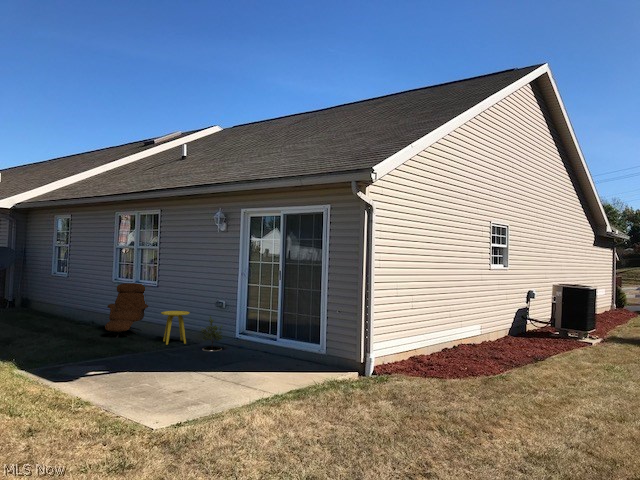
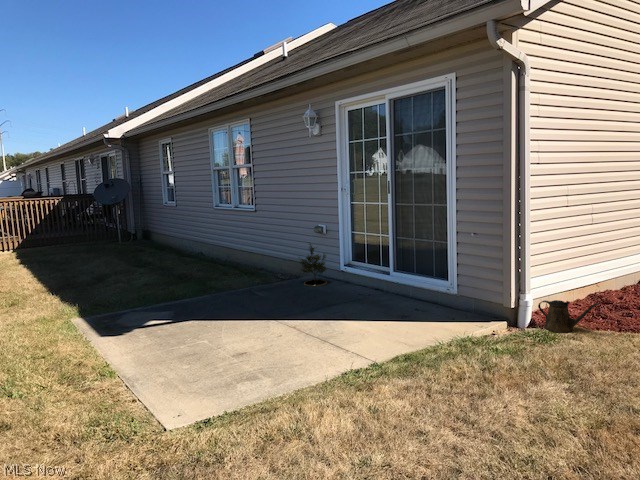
lounge chair: present [105,283,148,338] -> none [206,208,254,271]
side table: present [161,311,190,344] -> none [258,238,291,278]
watering can: none [378,358,413,379] -> present [538,300,599,333]

